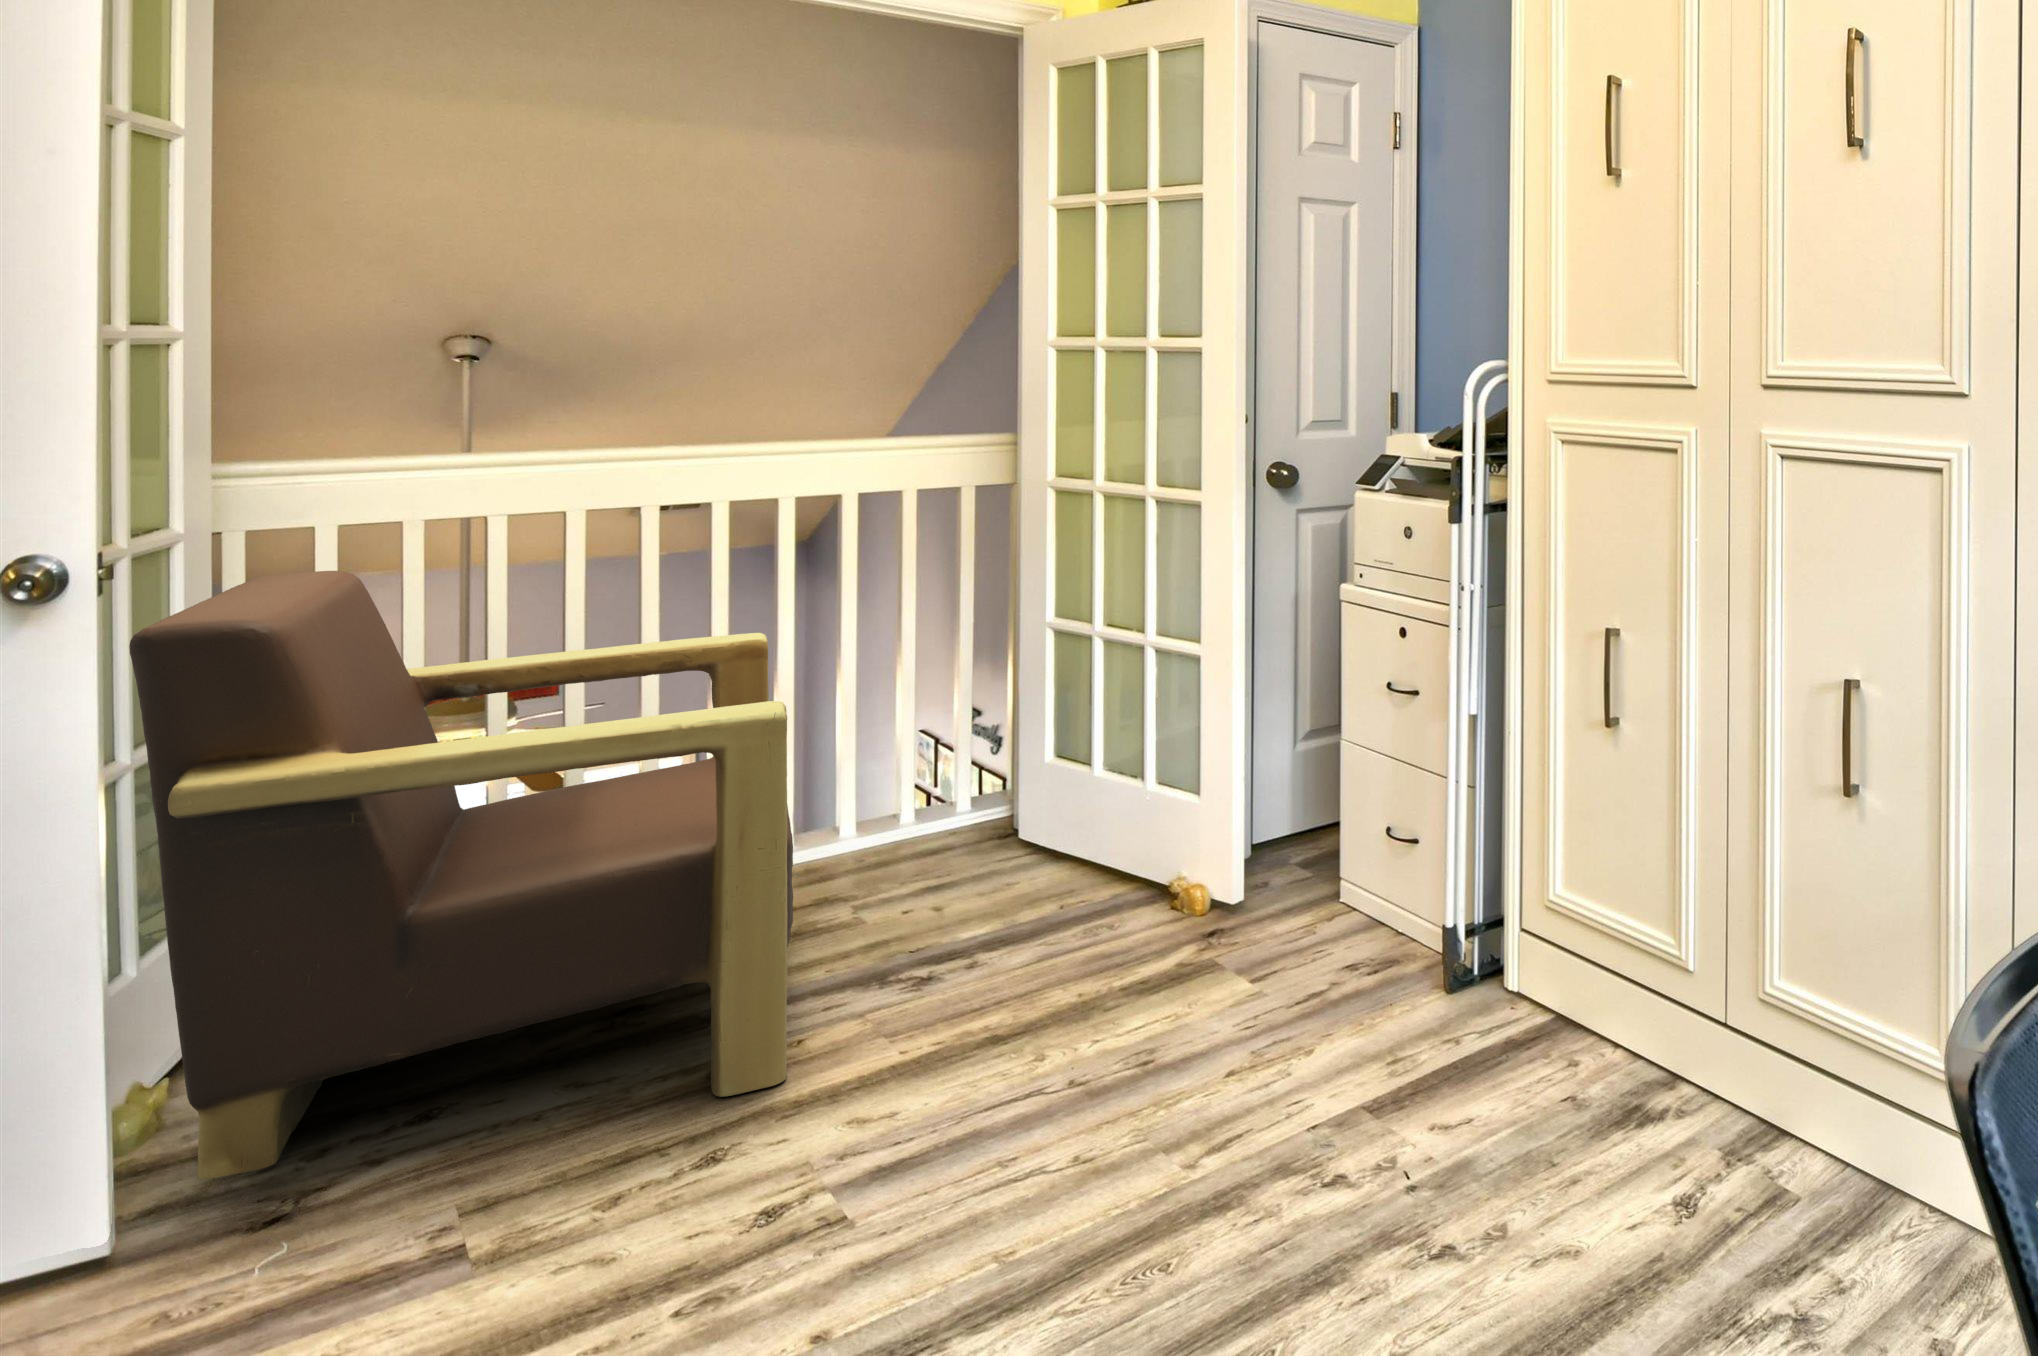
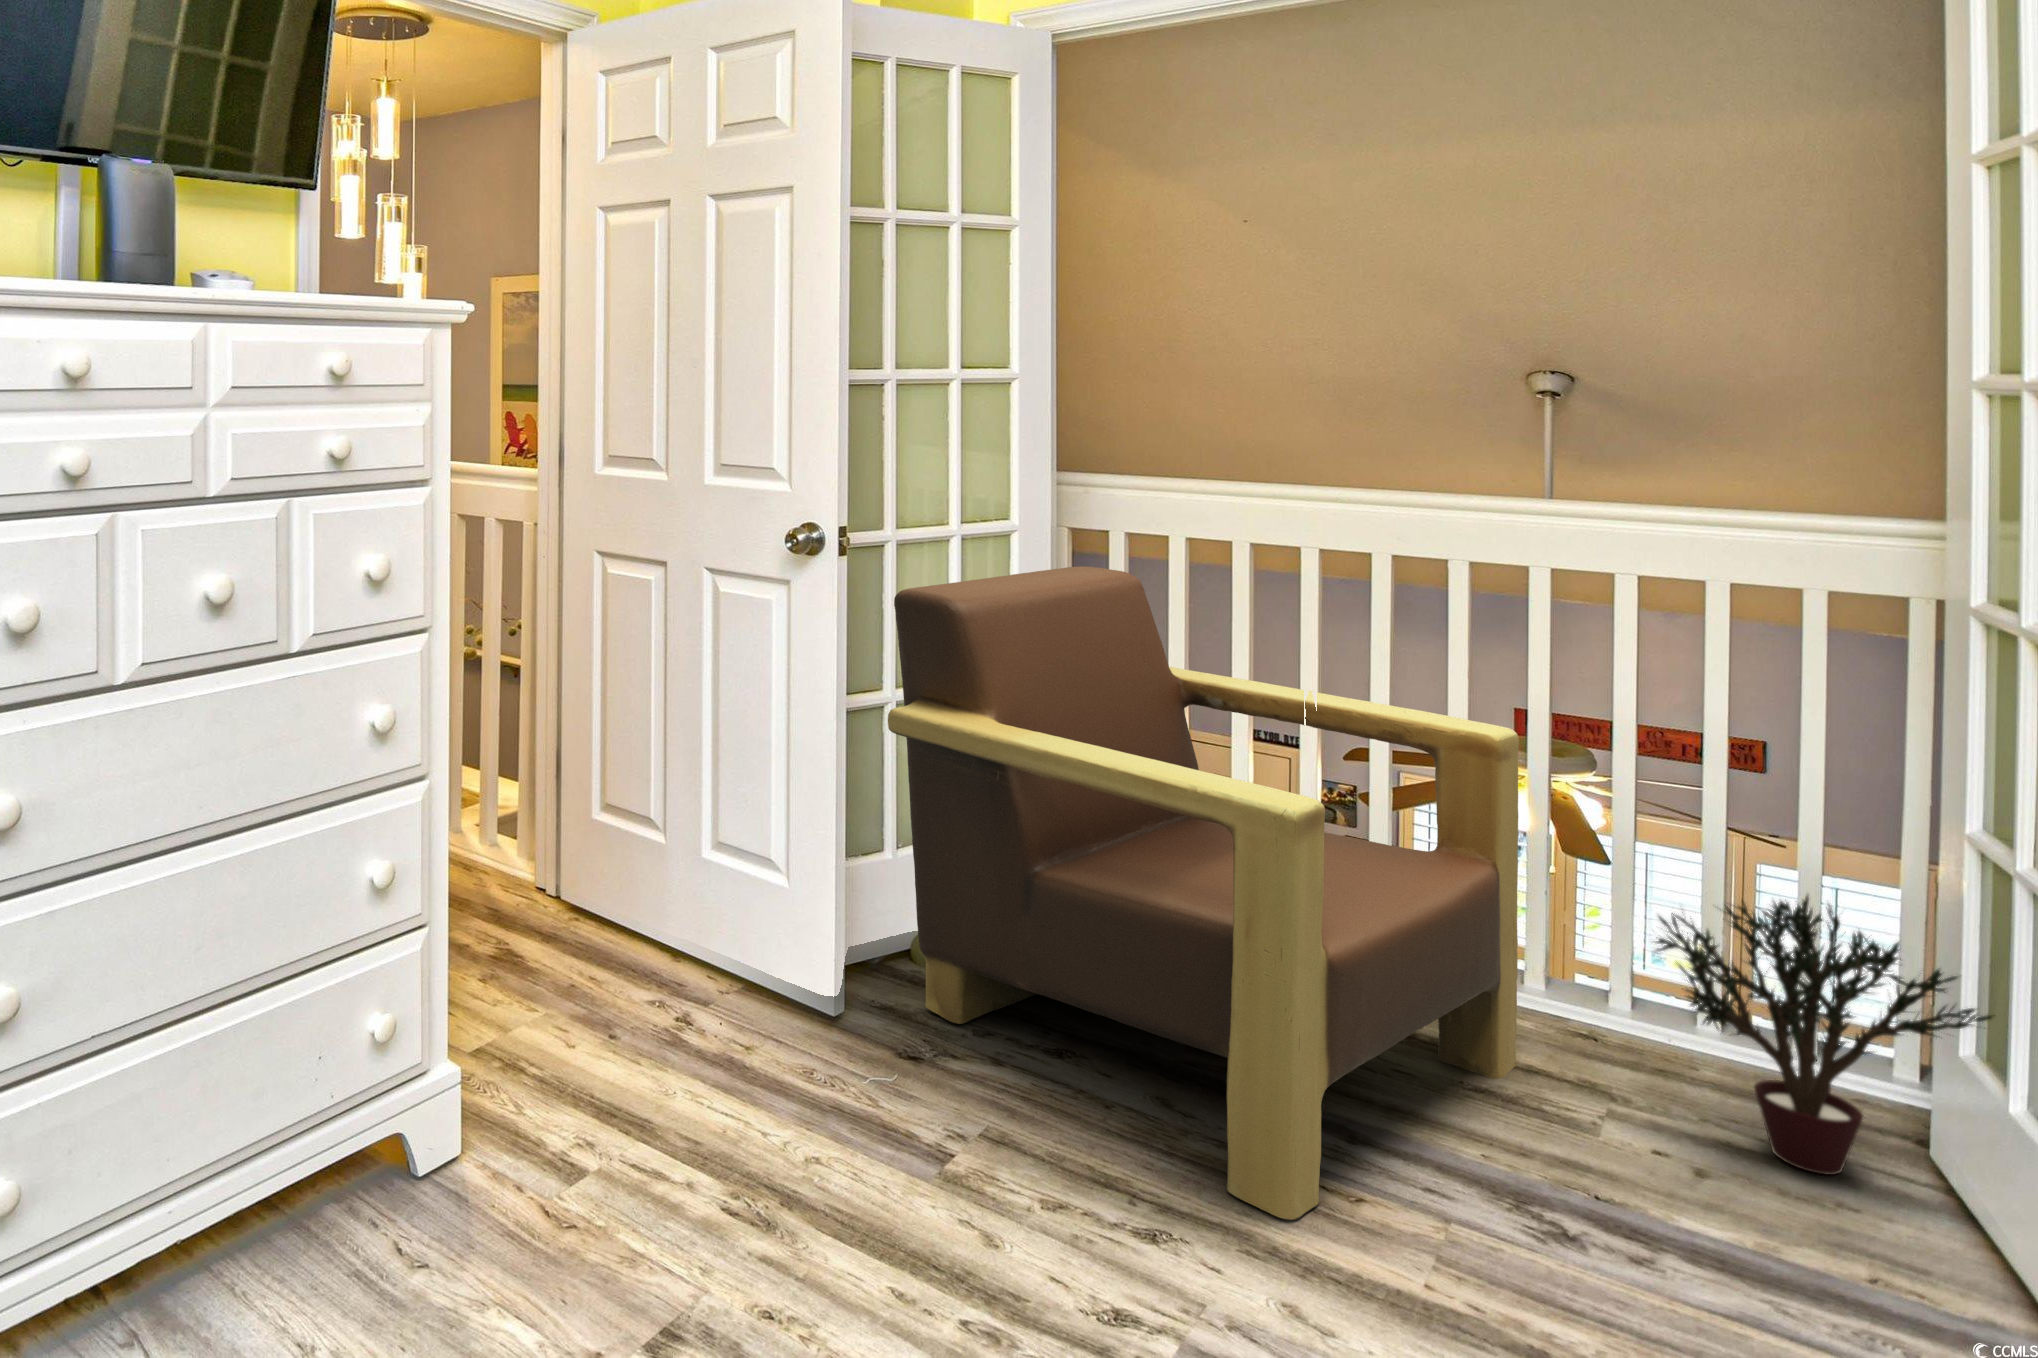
potted plant: none [860,692,1059,883] -> present [1656,896,1992,1175]

